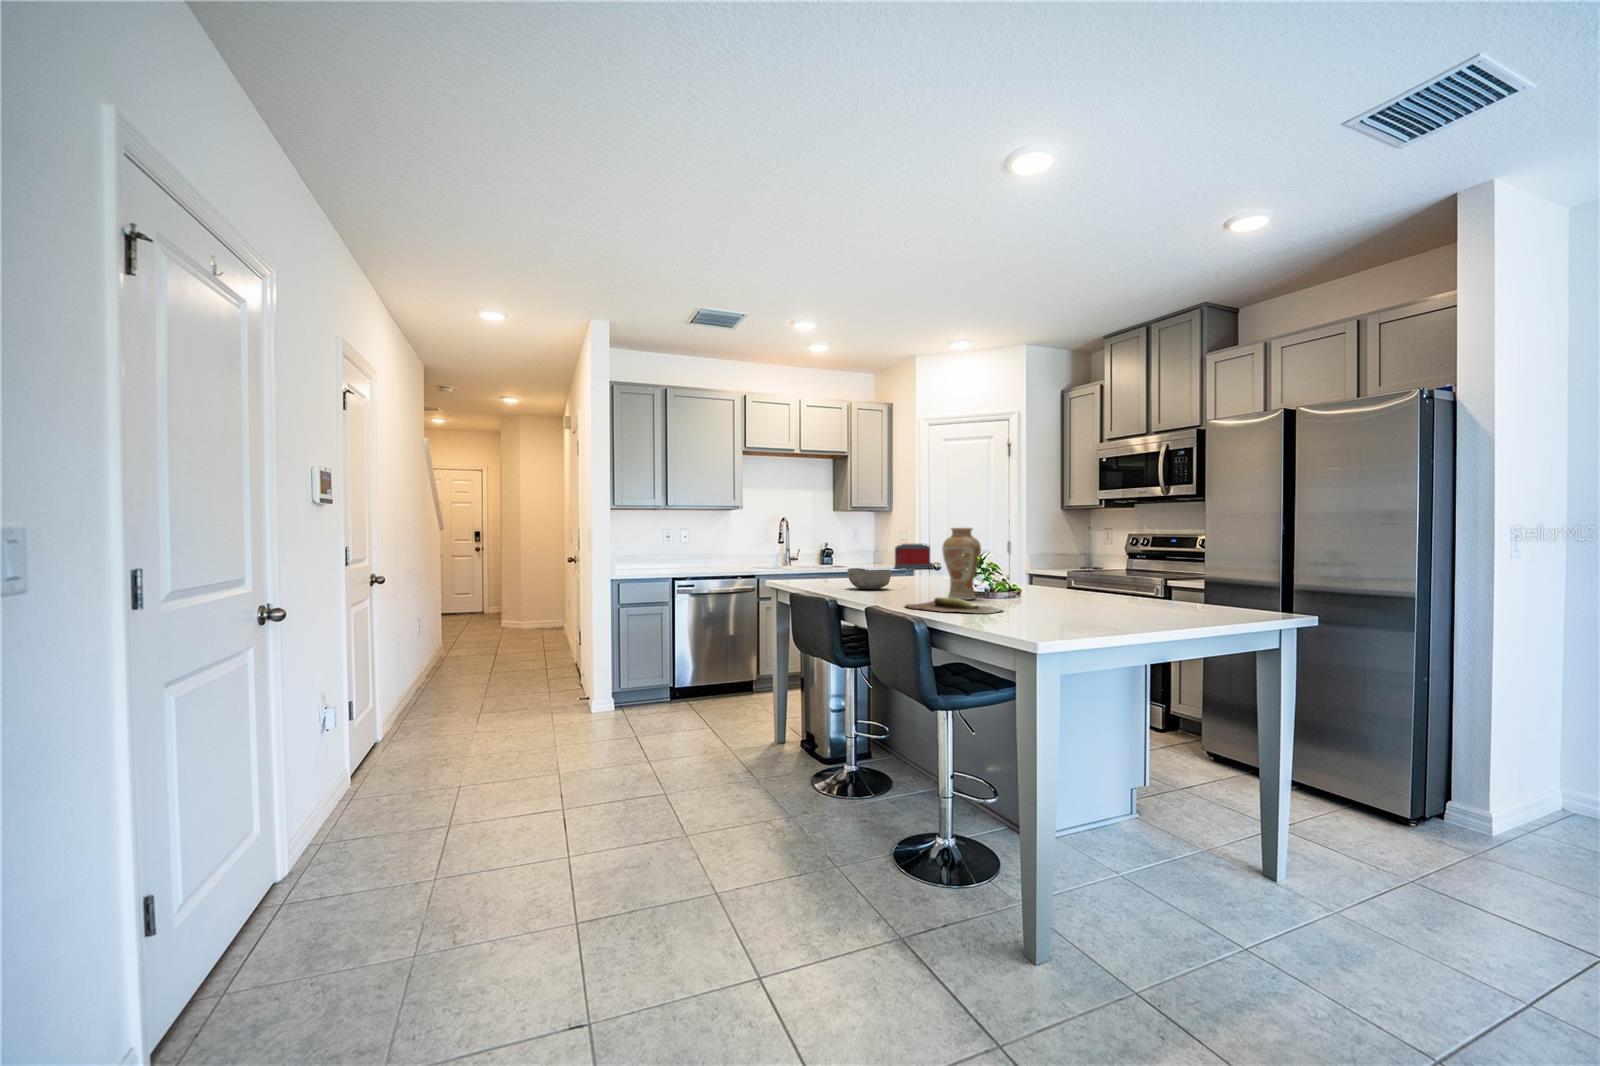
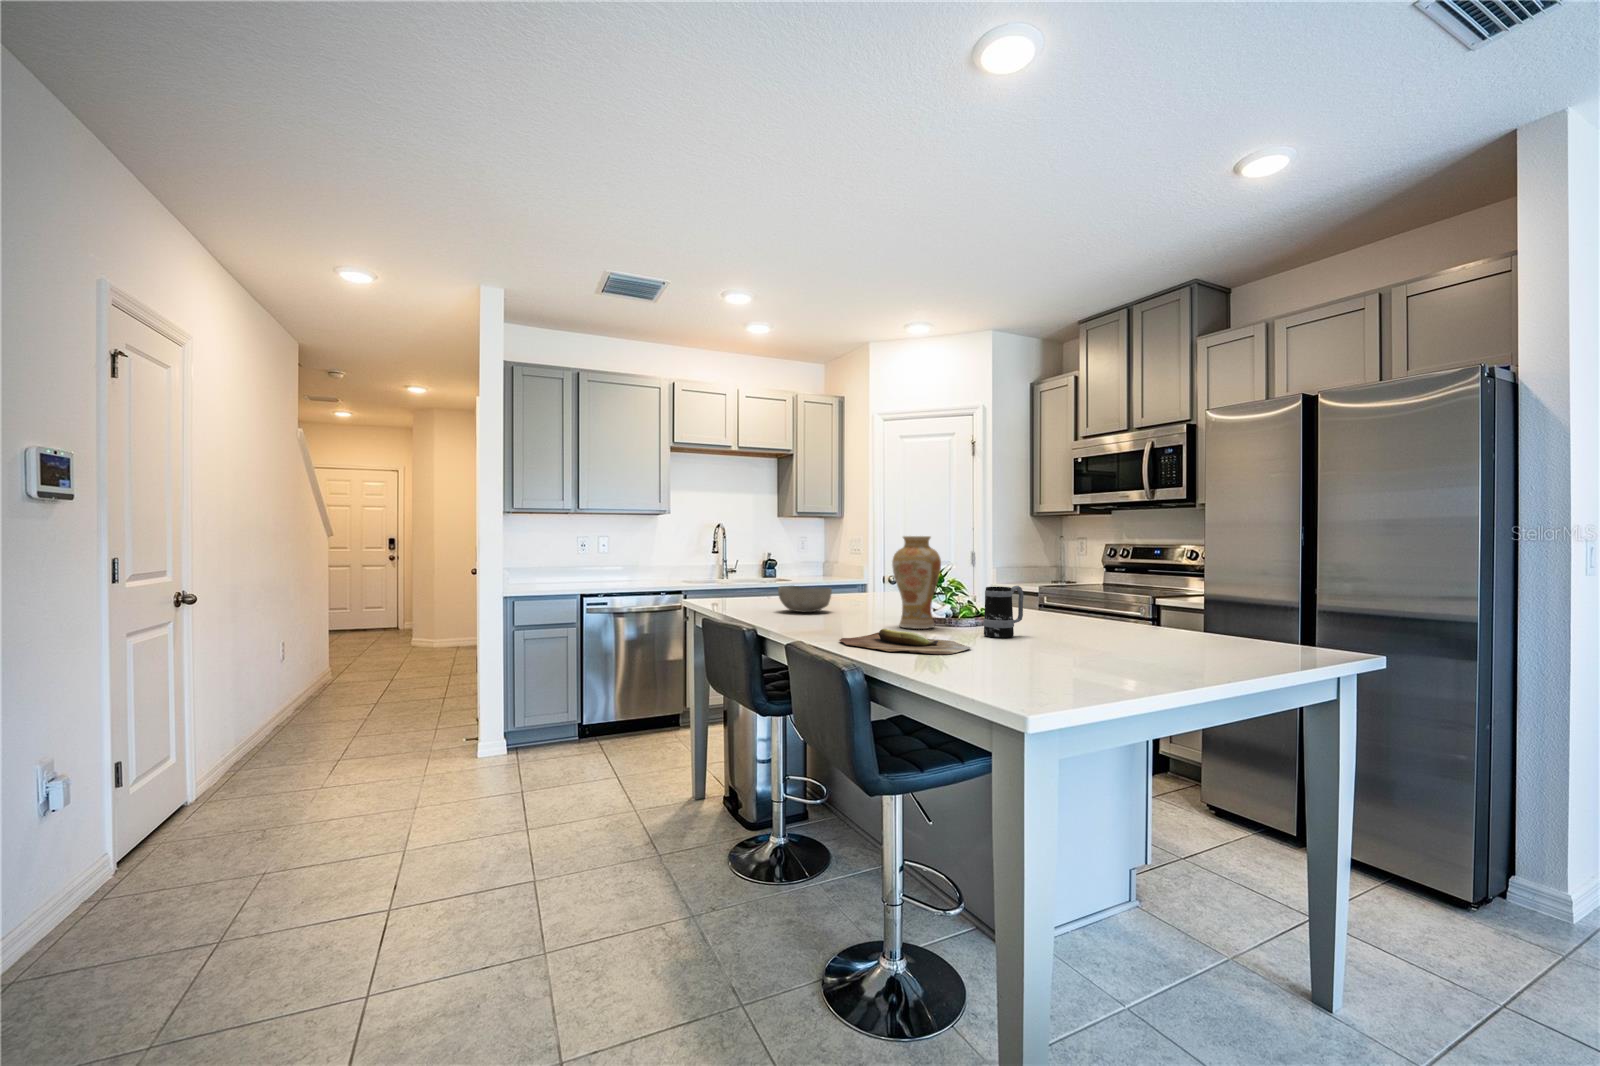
toaster: present [894,544,934,569] -> none [845,554,890,583]
mug: none [1014,565,1046,605] -> present [983,586,1024,638]

